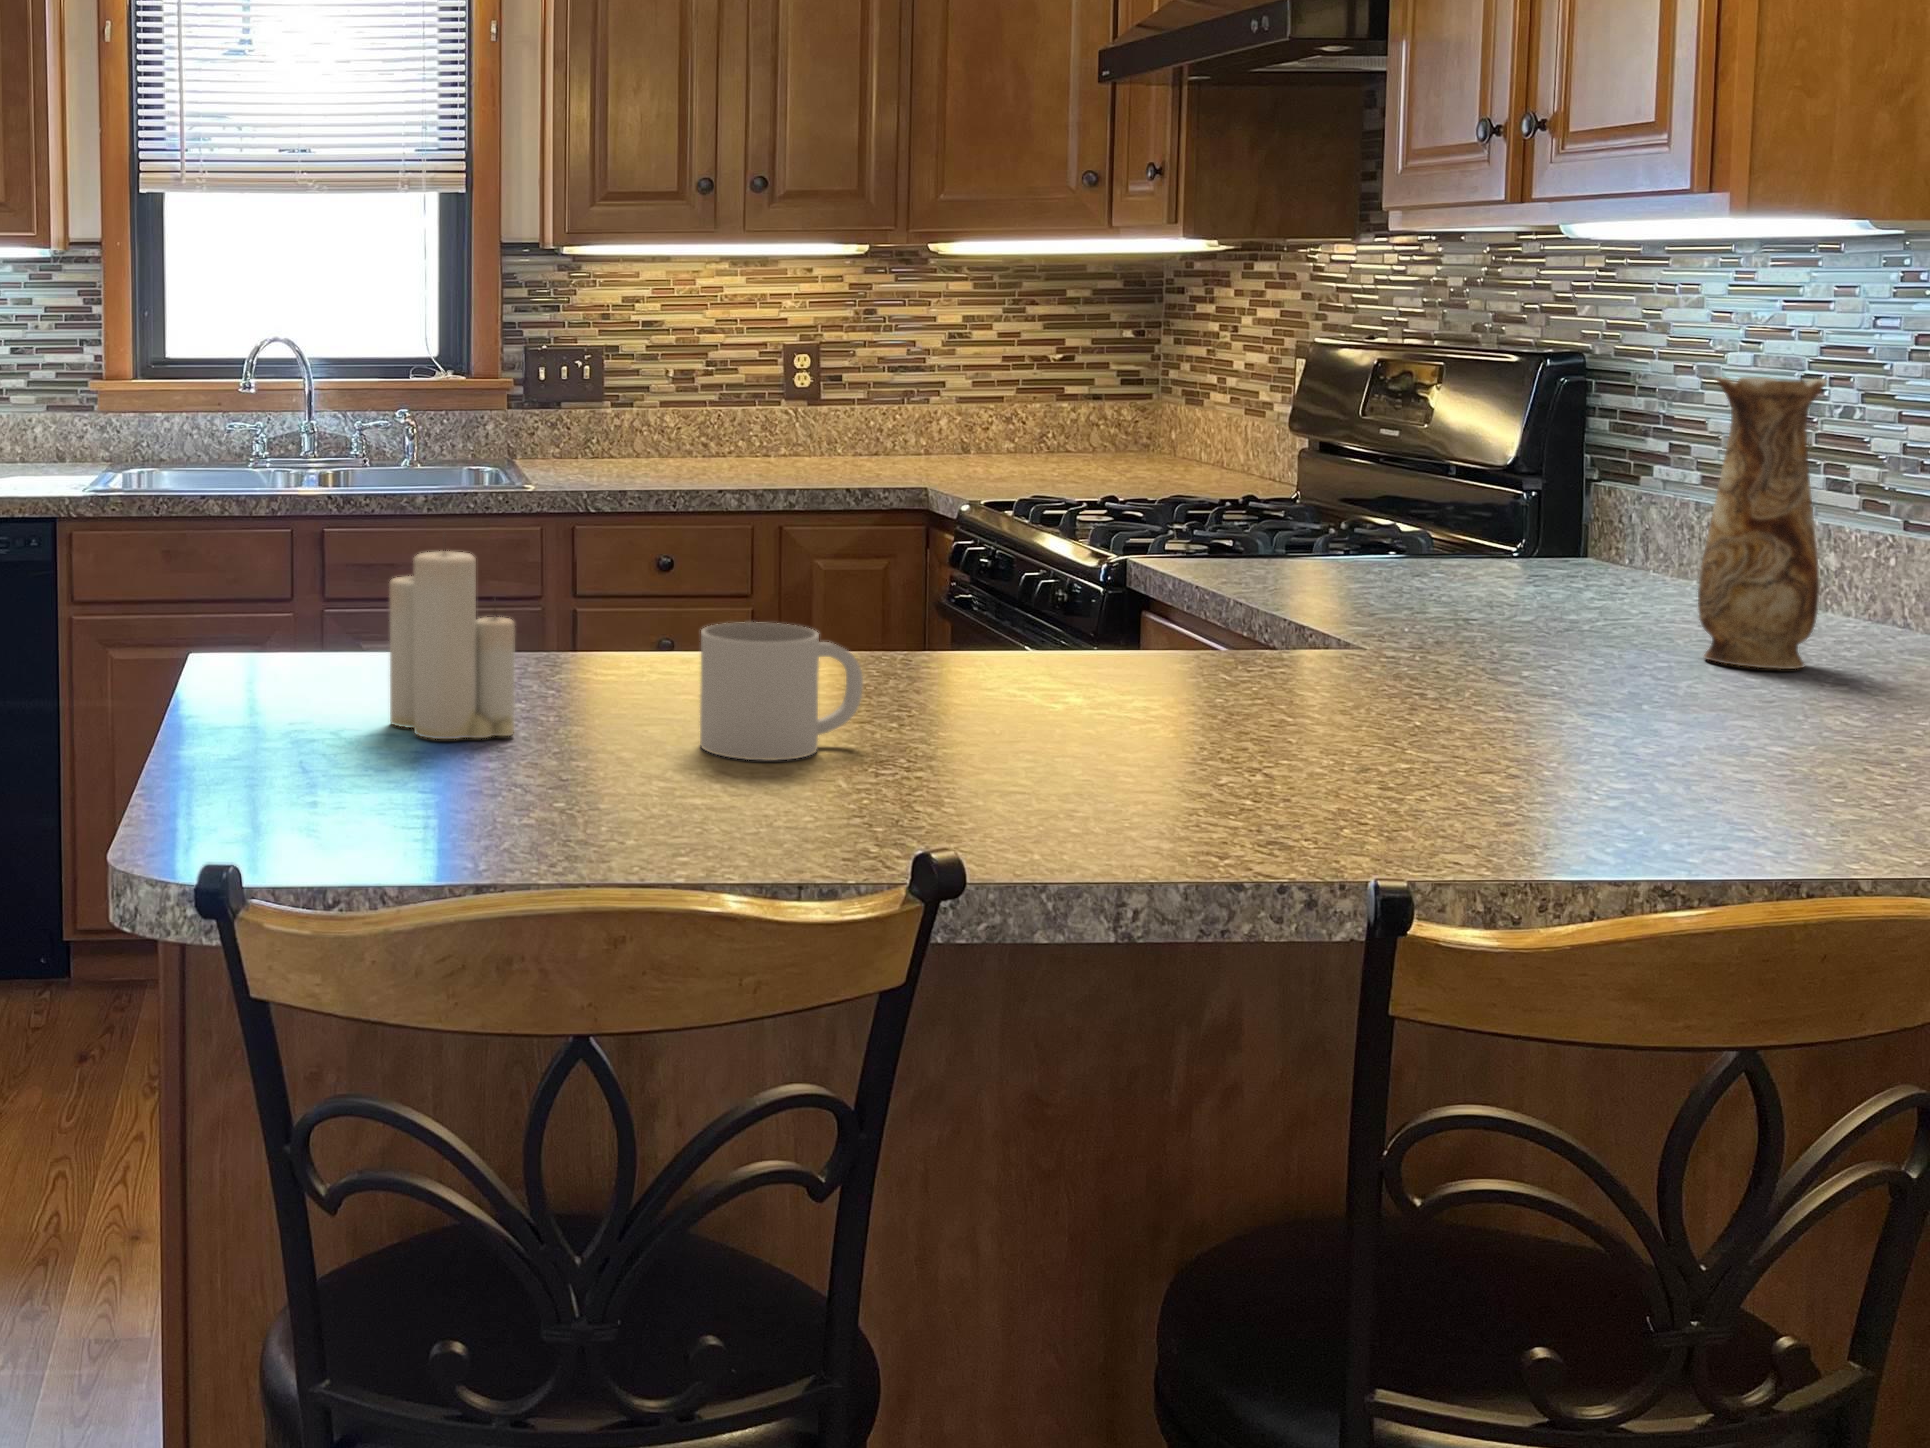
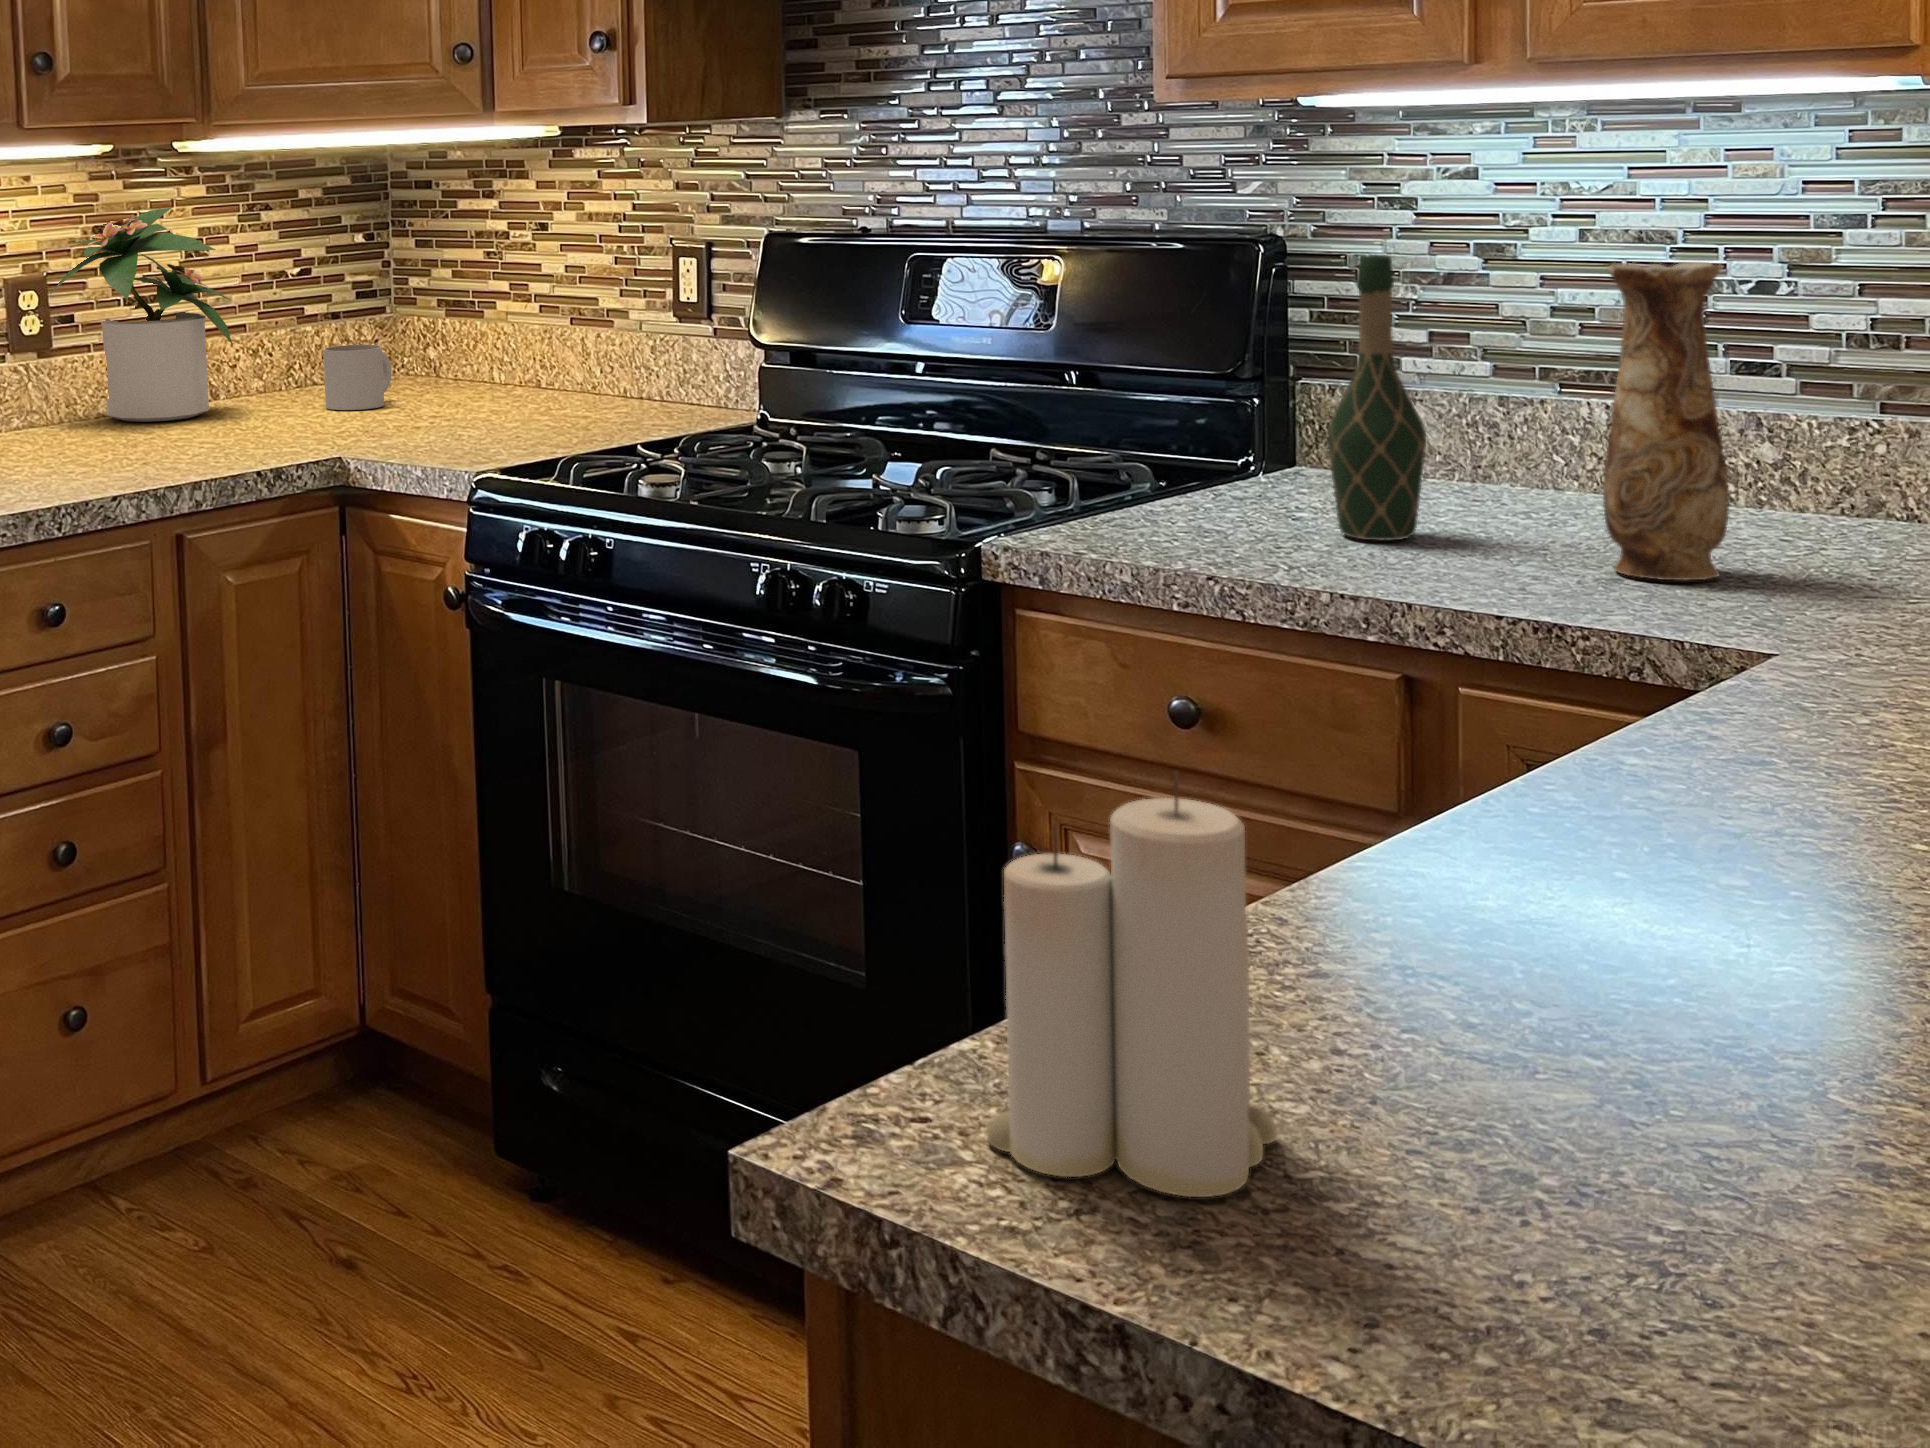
potted plant: none [818,297,974,463] -> present [50,207,232,422]
wine bottle: none [1547,364,1642,619] -> present [1327,255,1426,541]
mug: present [700,622,863,760] -> present [323,345,391,410]

